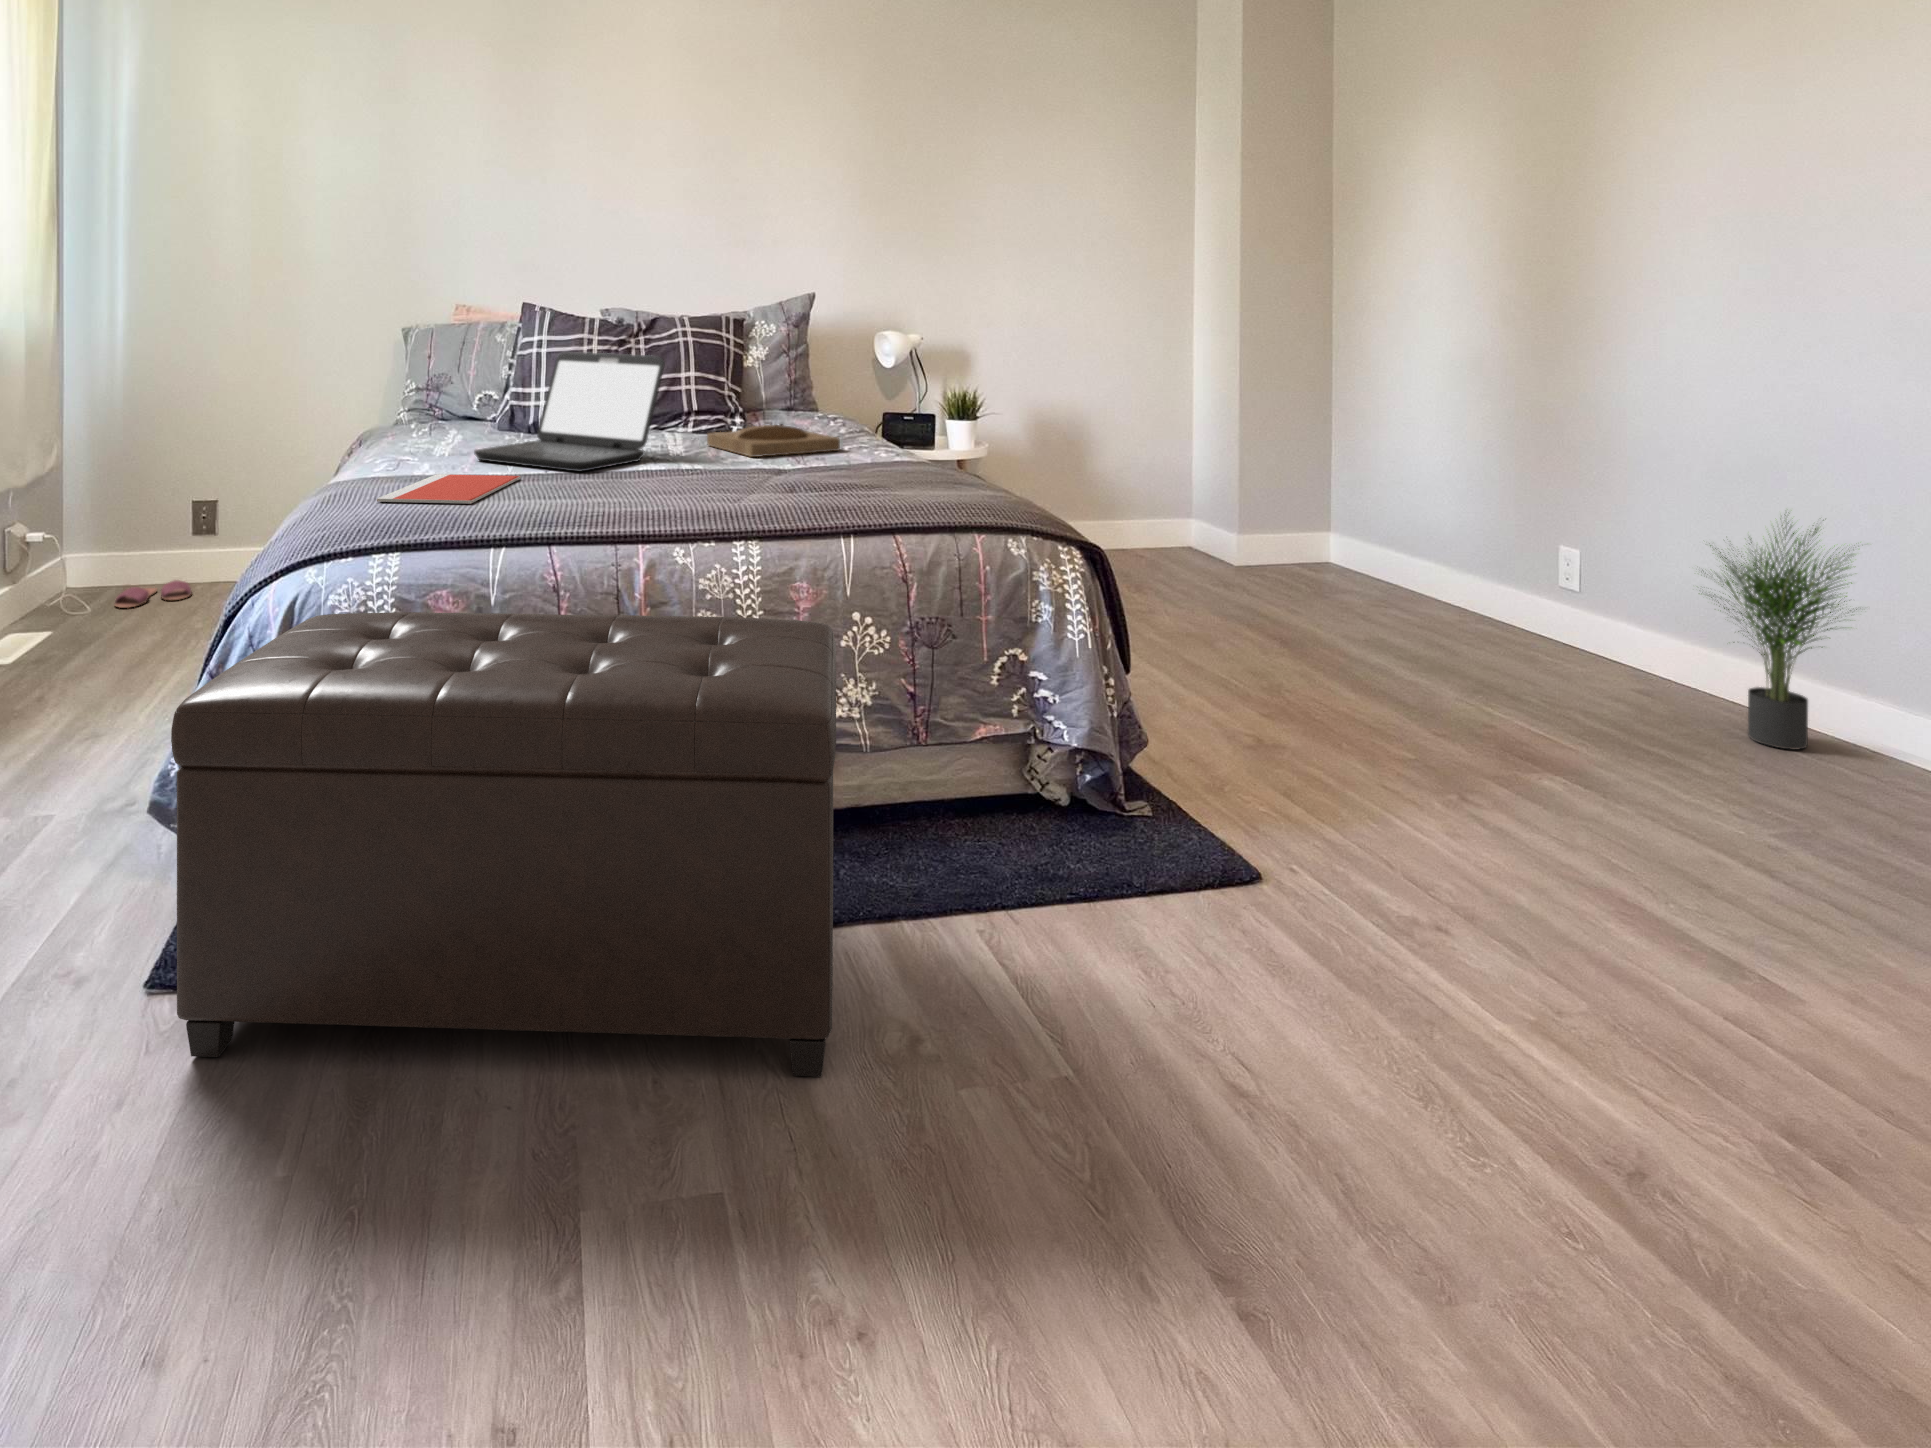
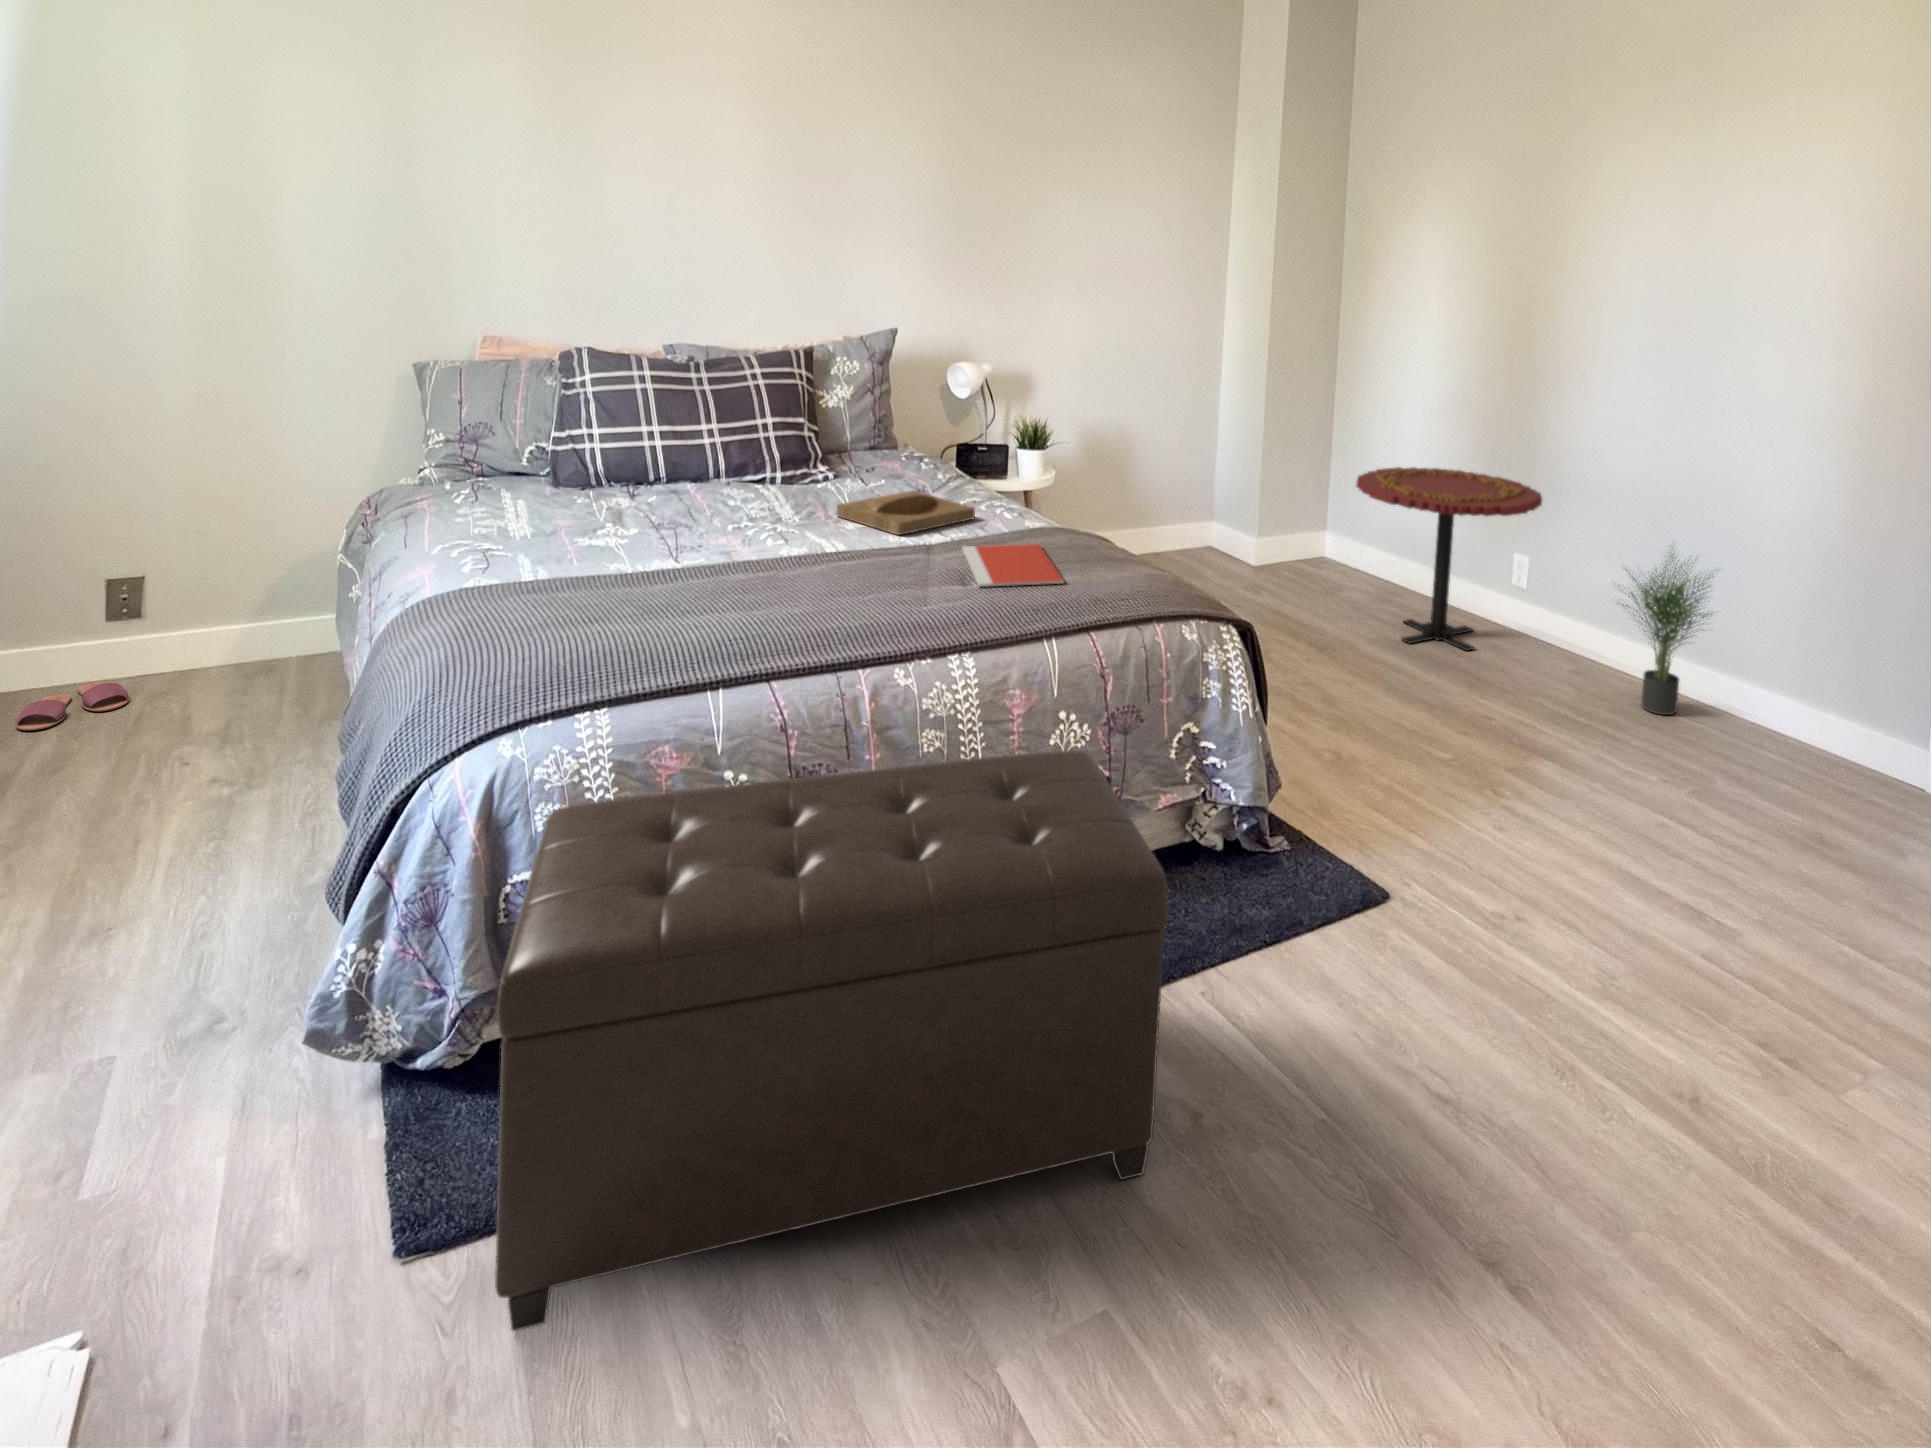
laptop: present [474,352,665,472] -> none [600,428,813,572]
side table: none [1333,436,1595,659] -> present [1356,467,1542,651]
notebook: present [377,474,520,504] -> present [962,544,1064,587]

